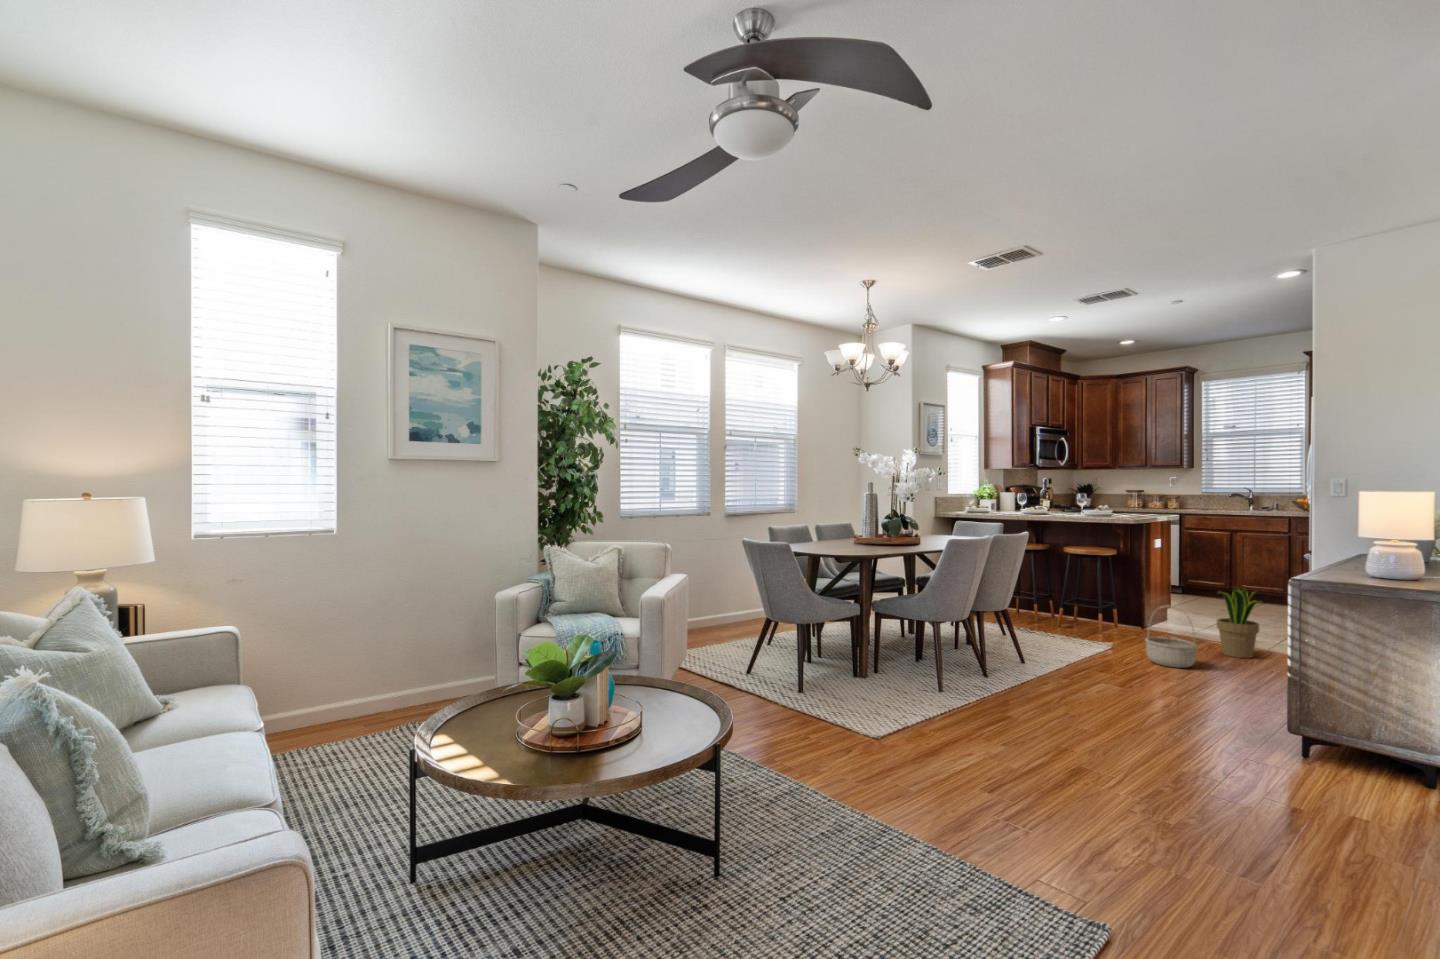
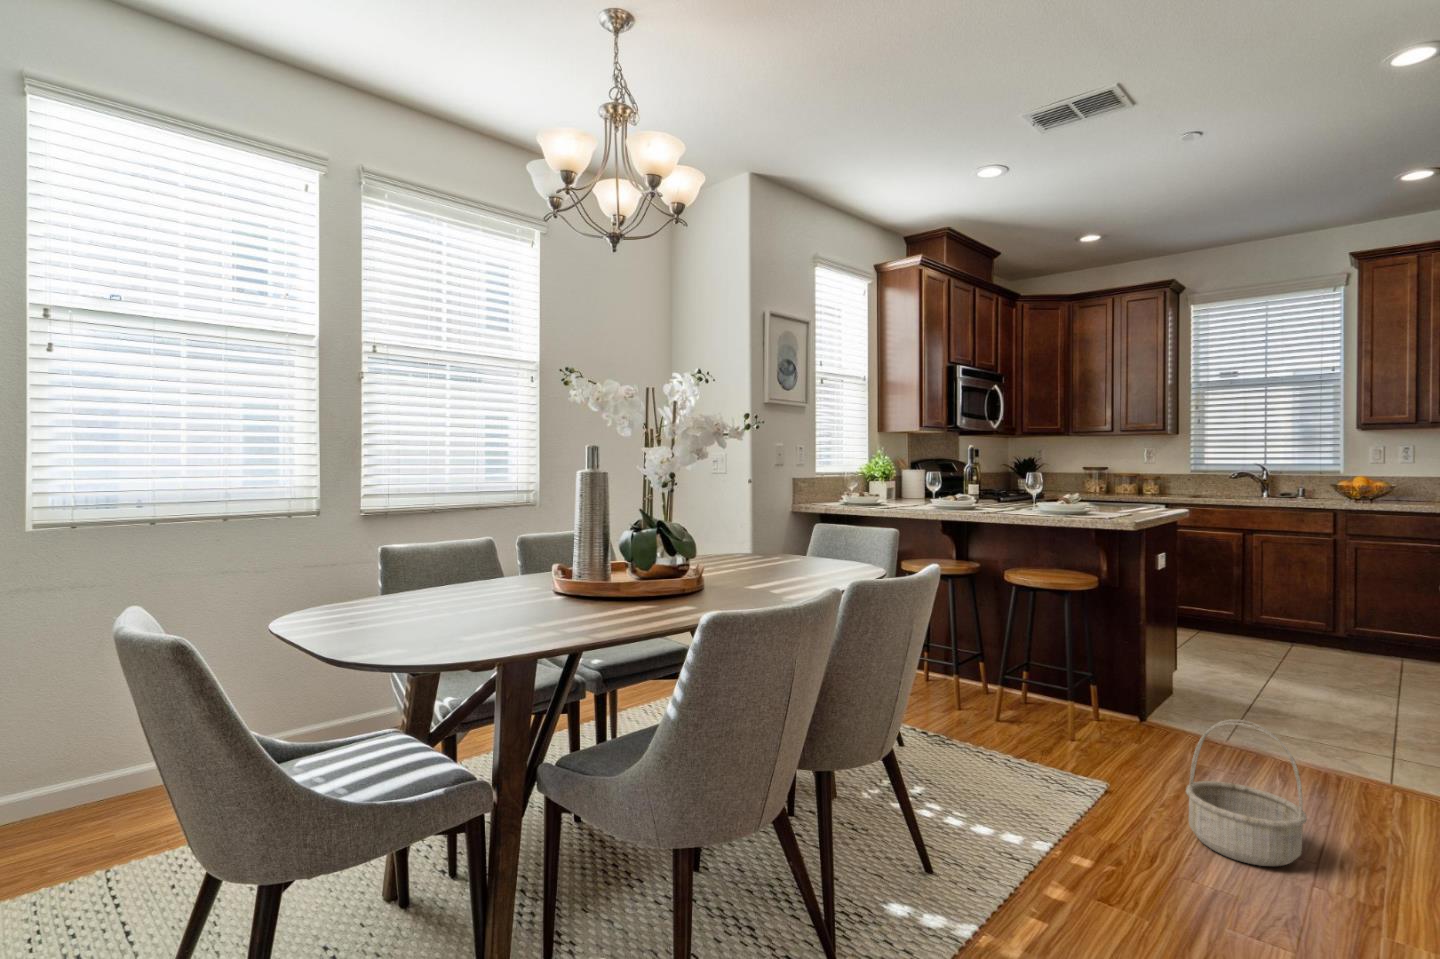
potted plant: present [1217,587,1262,658] -> none [1307,663,1413,814]

